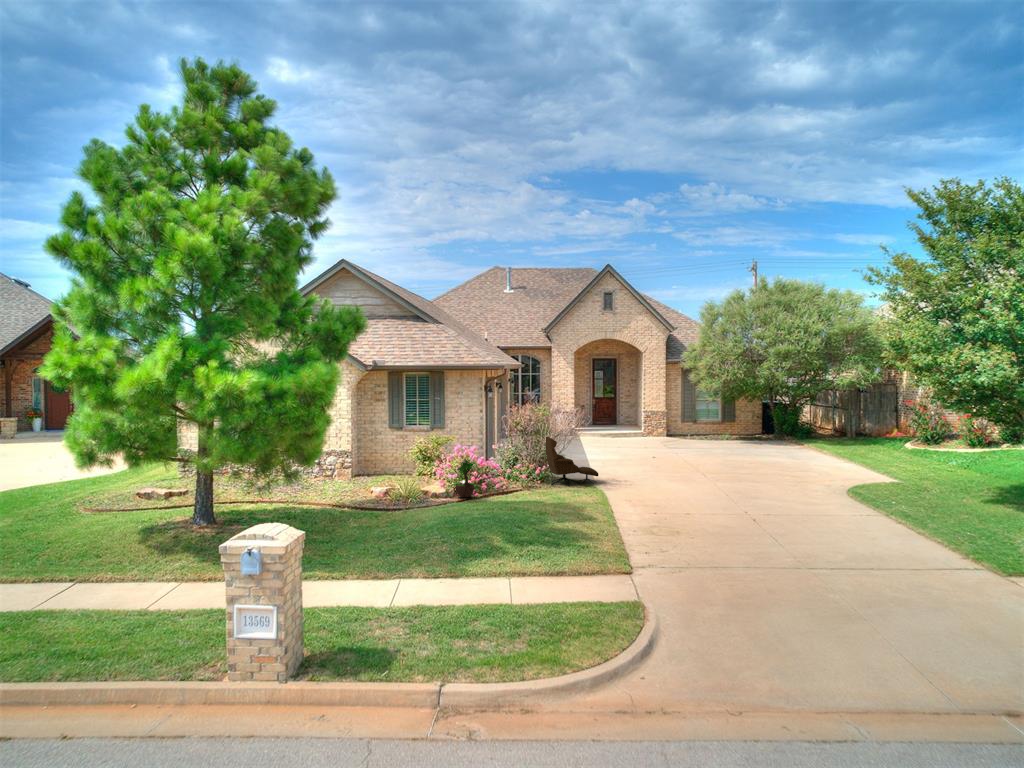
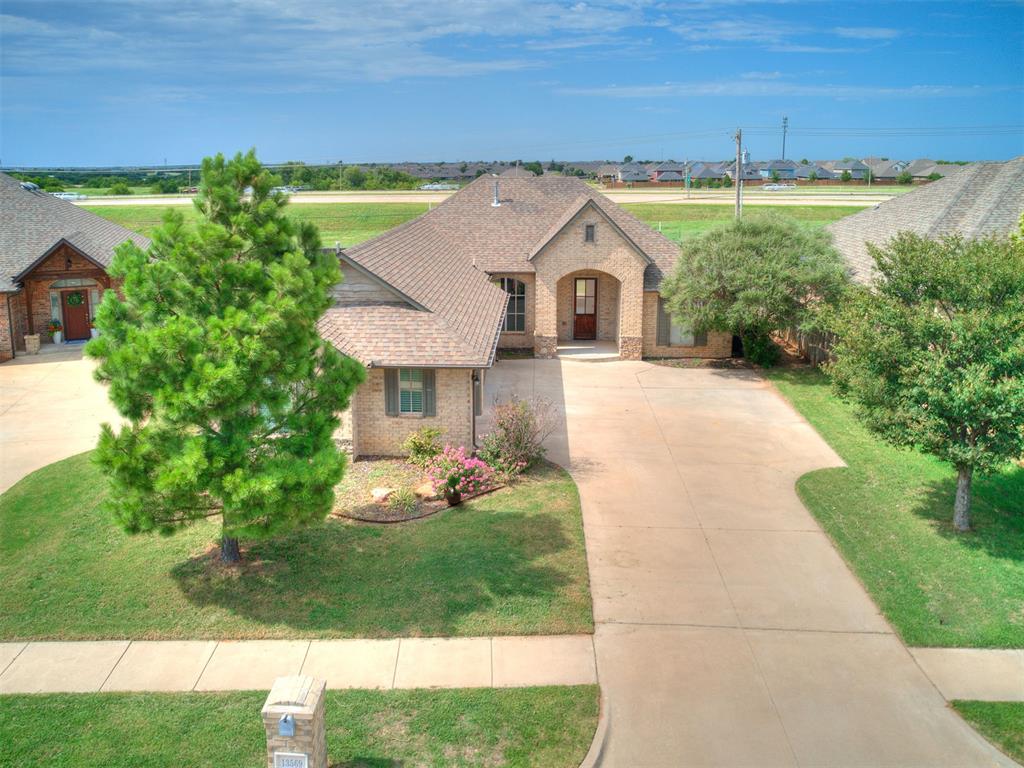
lounge chair: present [546,437,598,486] -> none [520,436,566,480]

